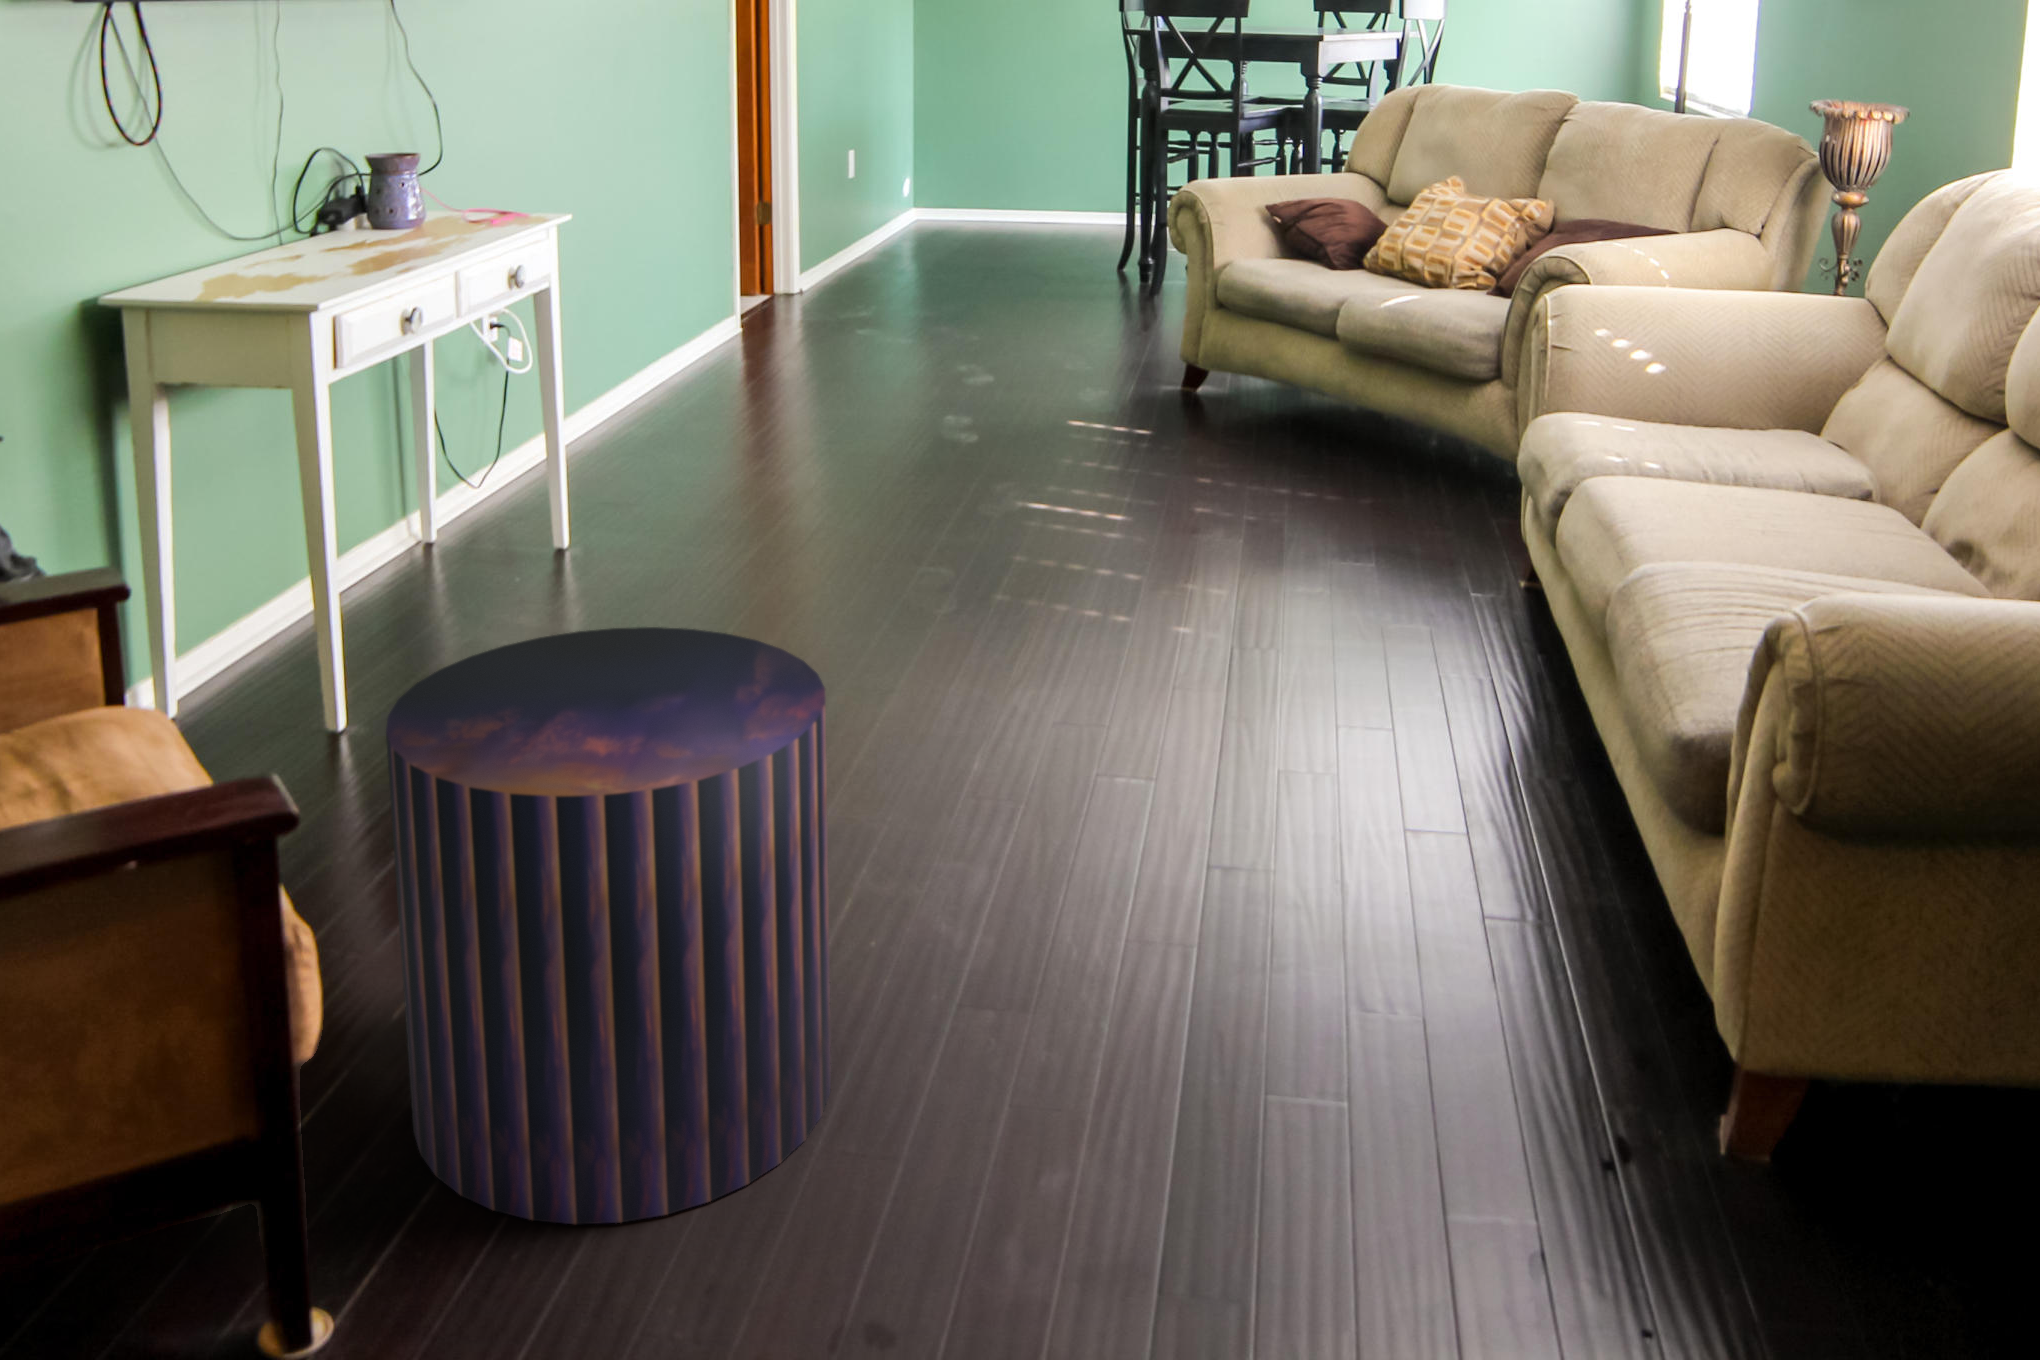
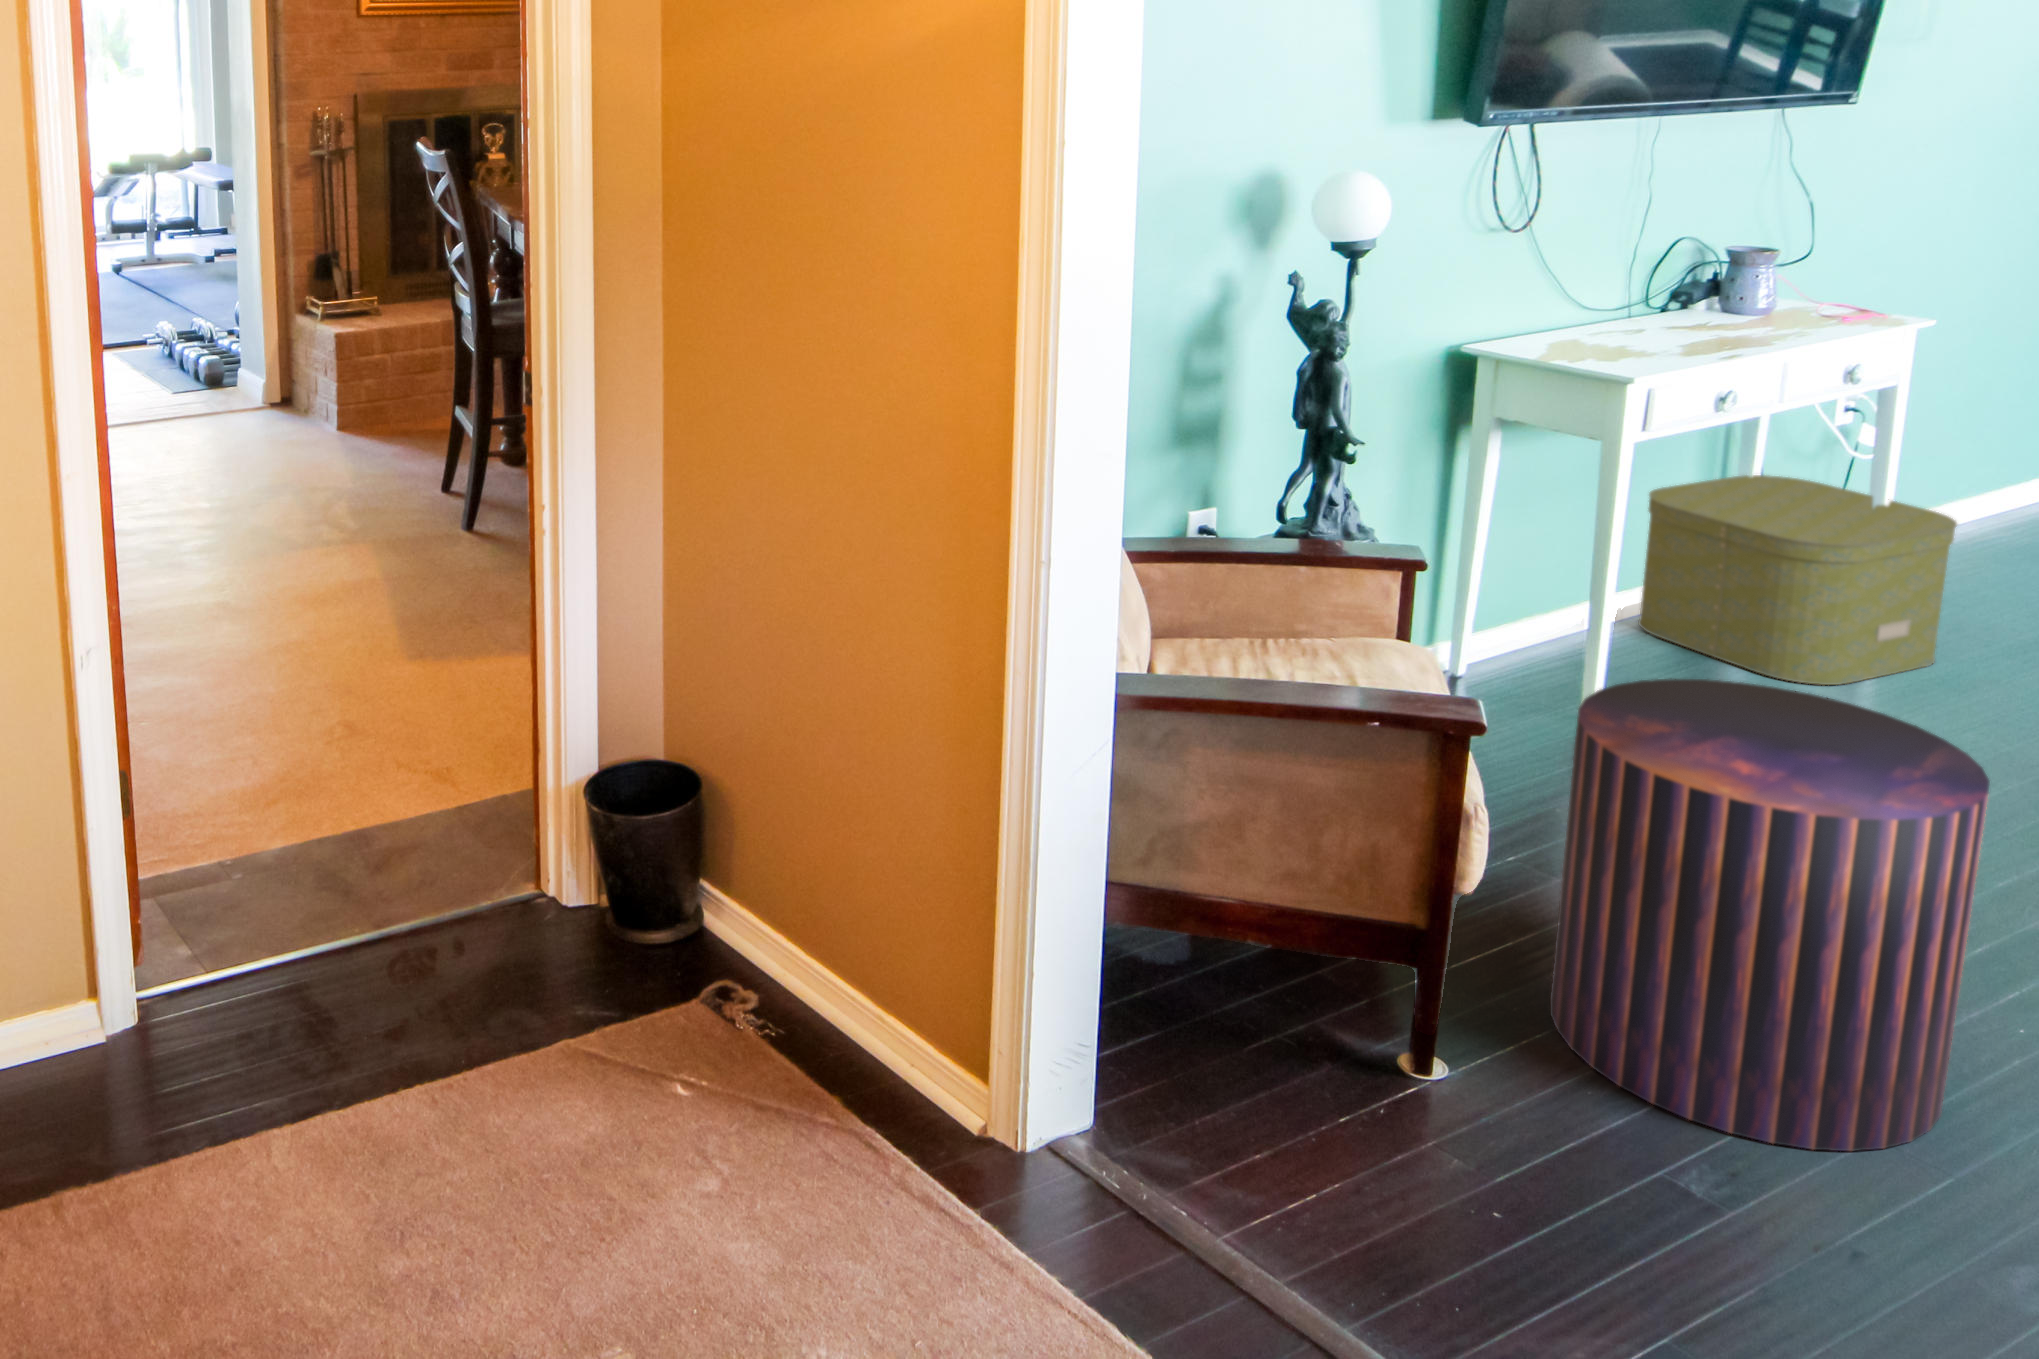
storage box: none [338,404,621,619] -> present [1638,475,1957,685]

